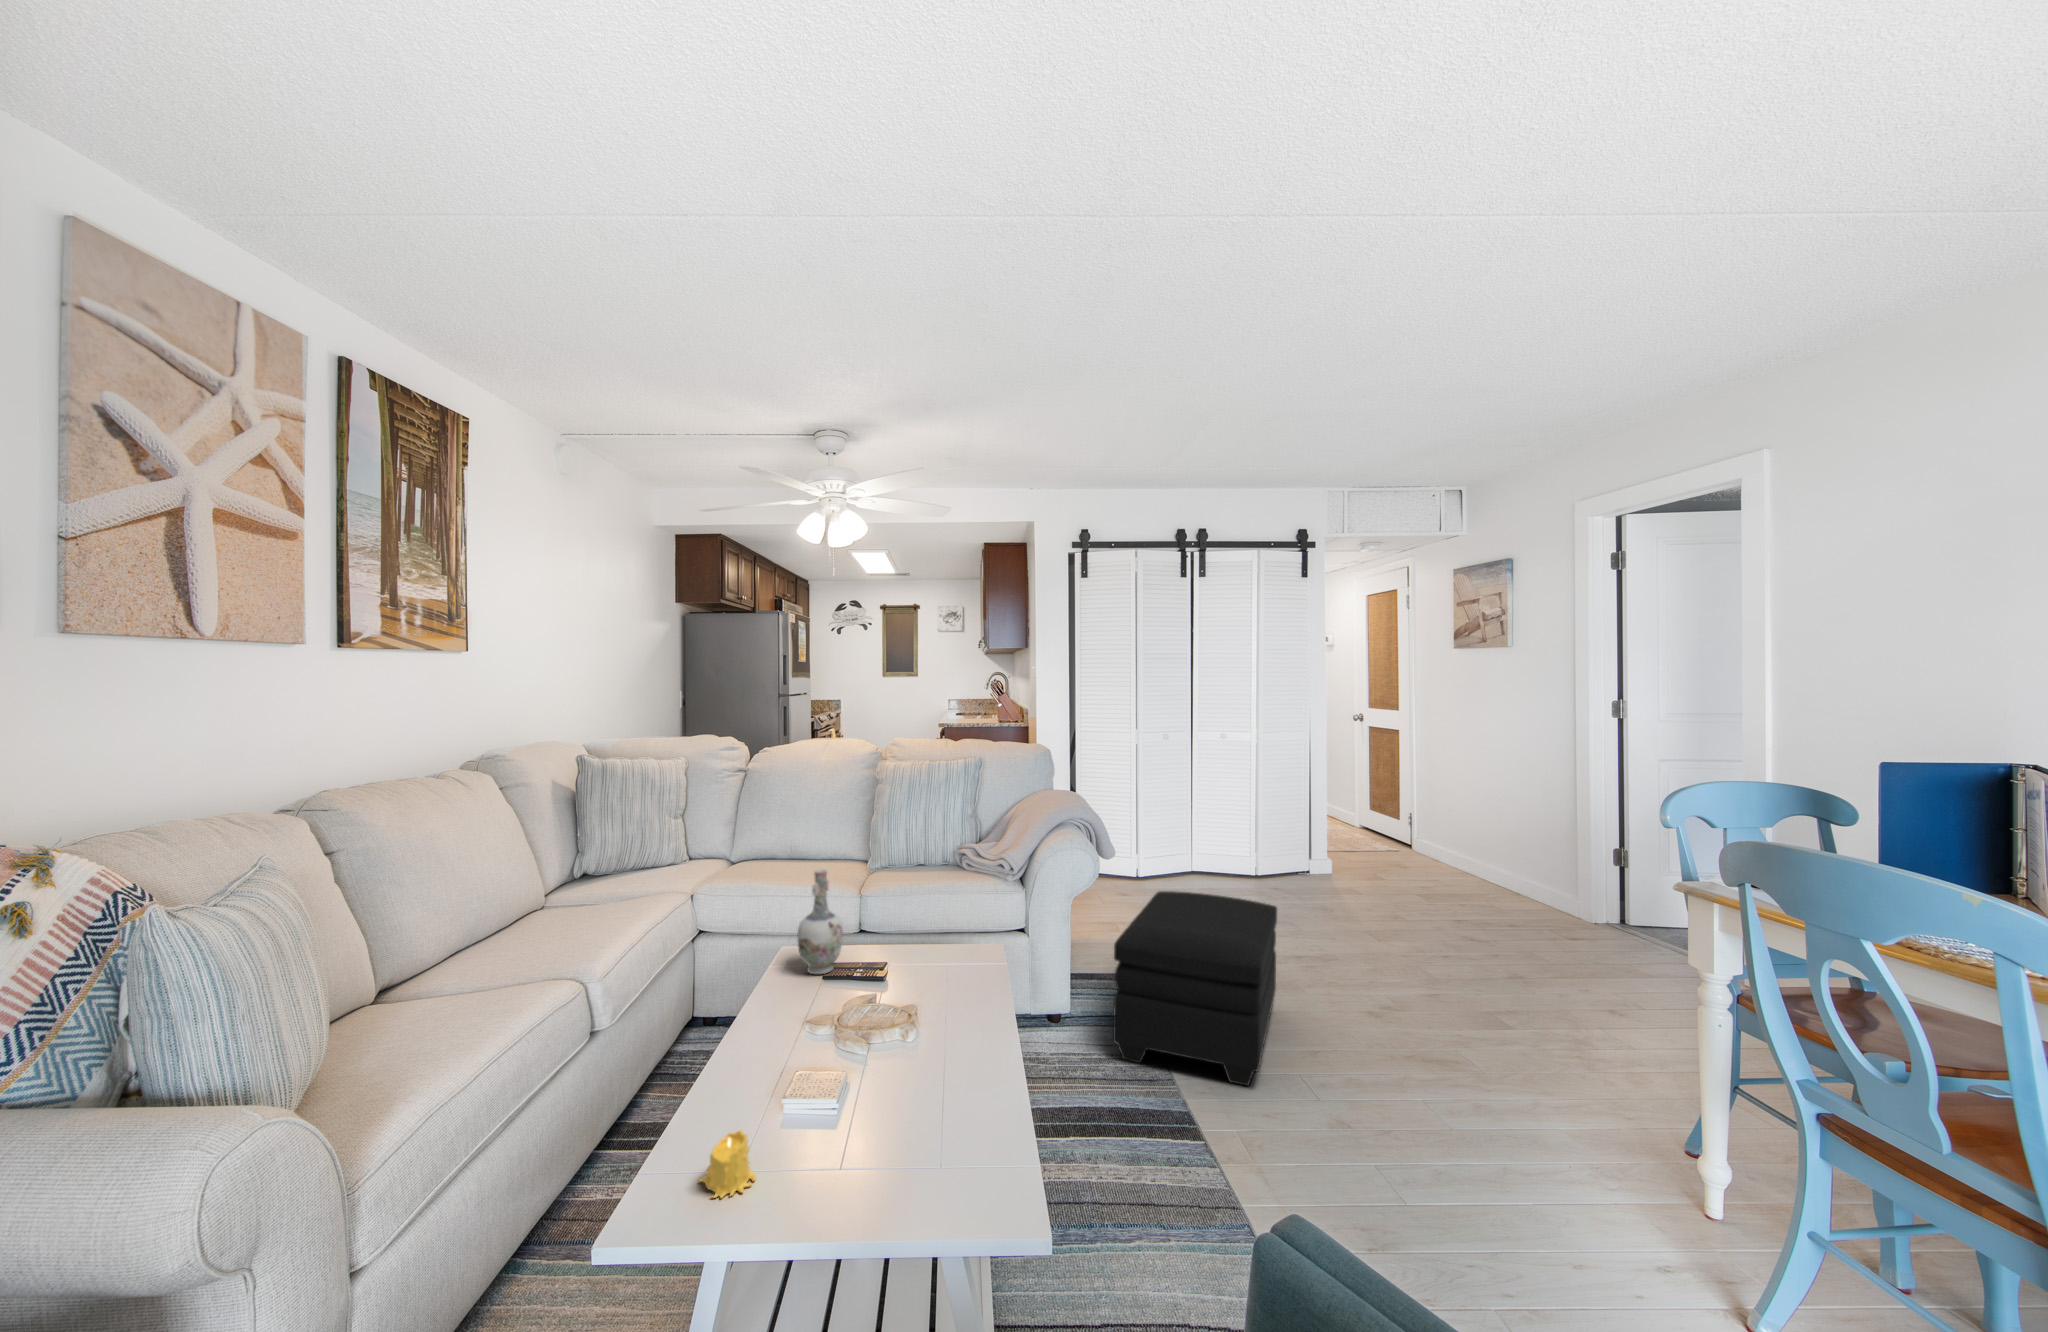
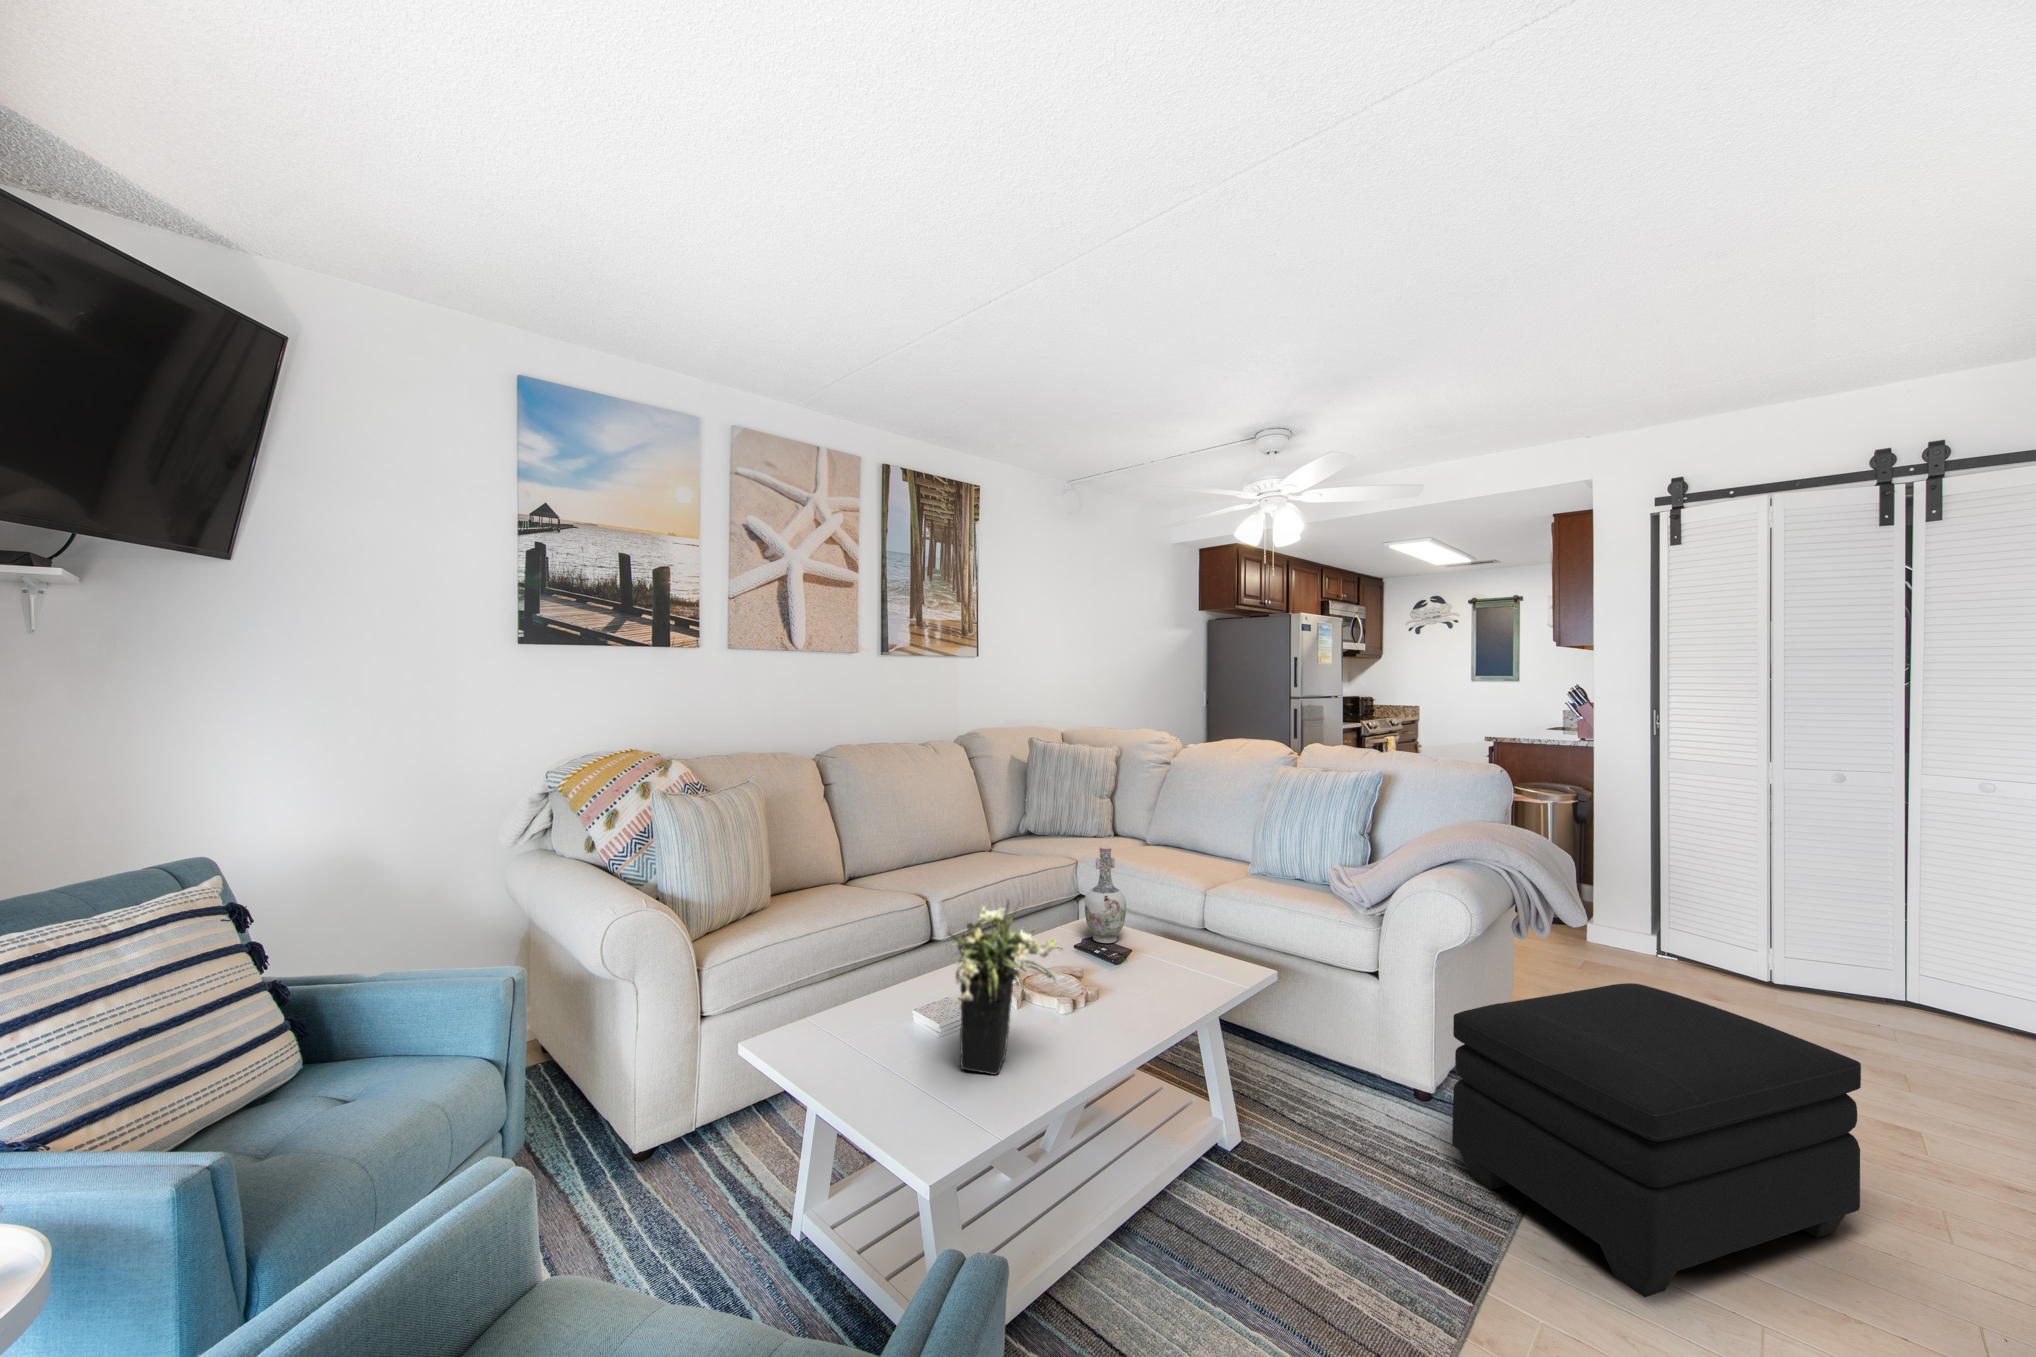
flower arrangement: none [861,941,989,1146] -> present [949,900,1062,1075]
candle: present [699,1130,756,1198] -> none [837,1003,875,1048]

